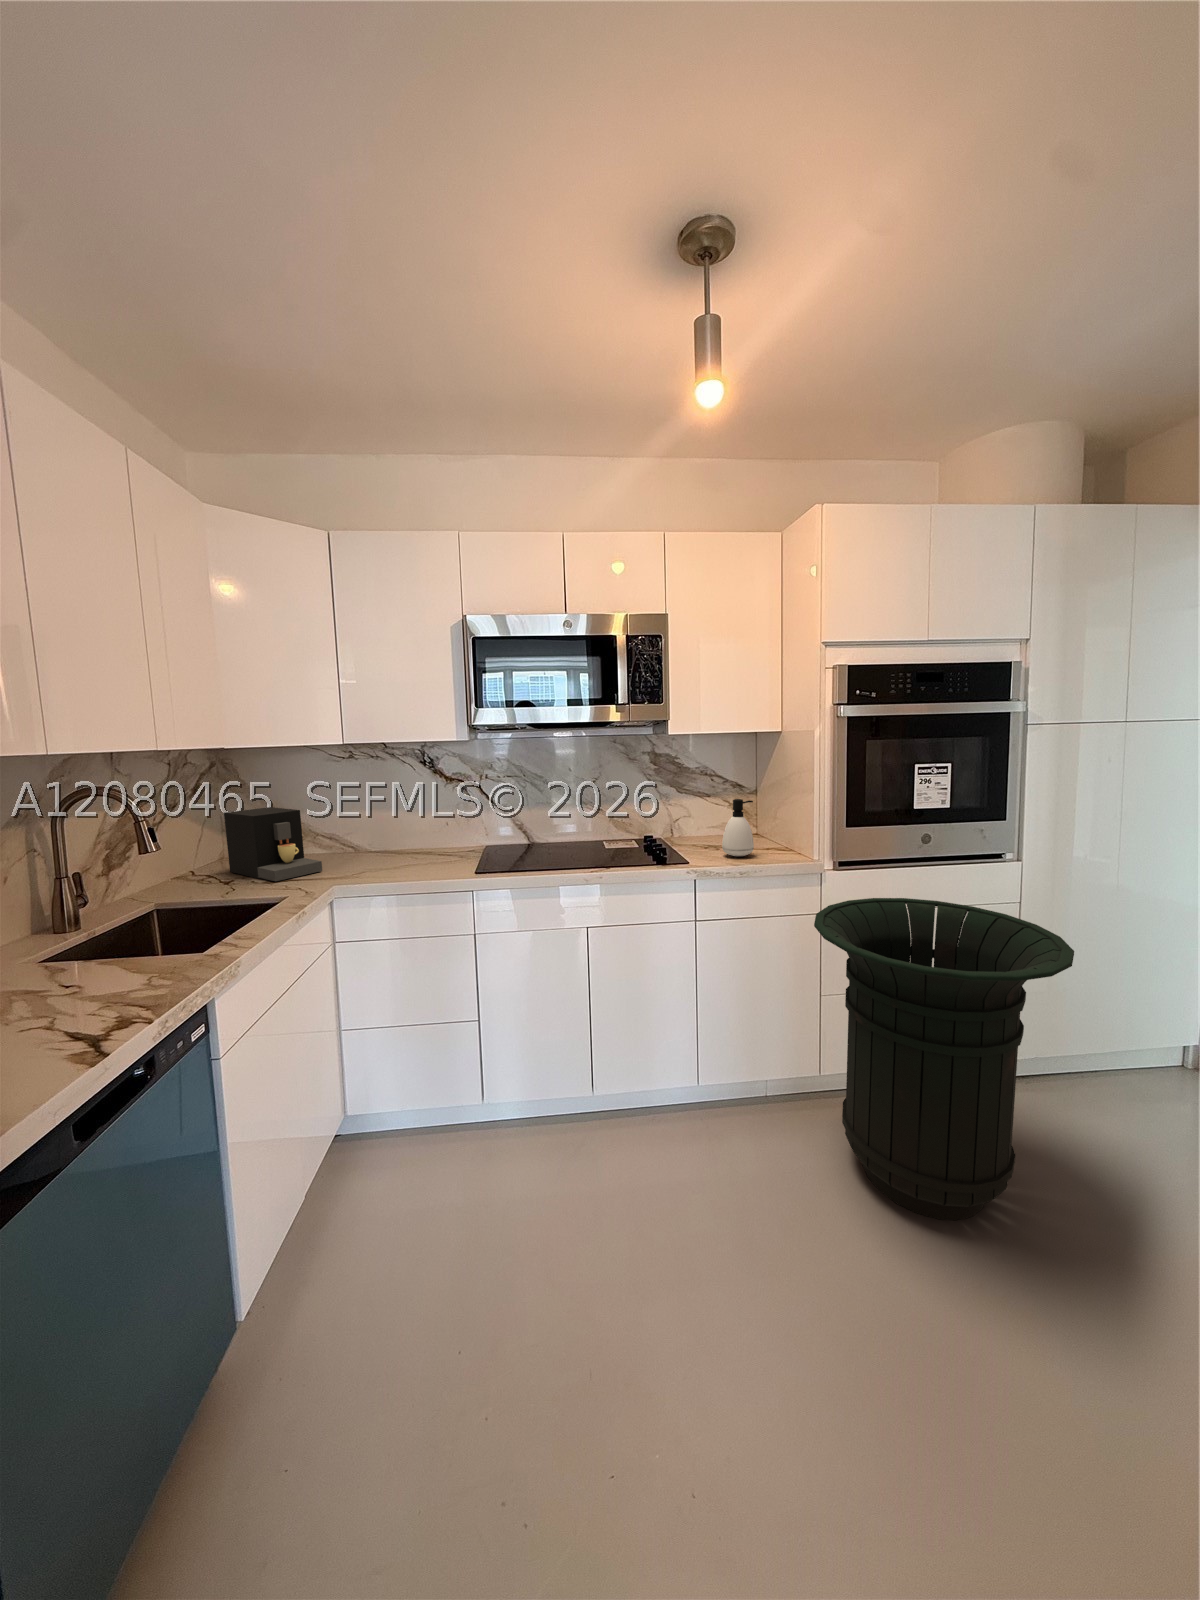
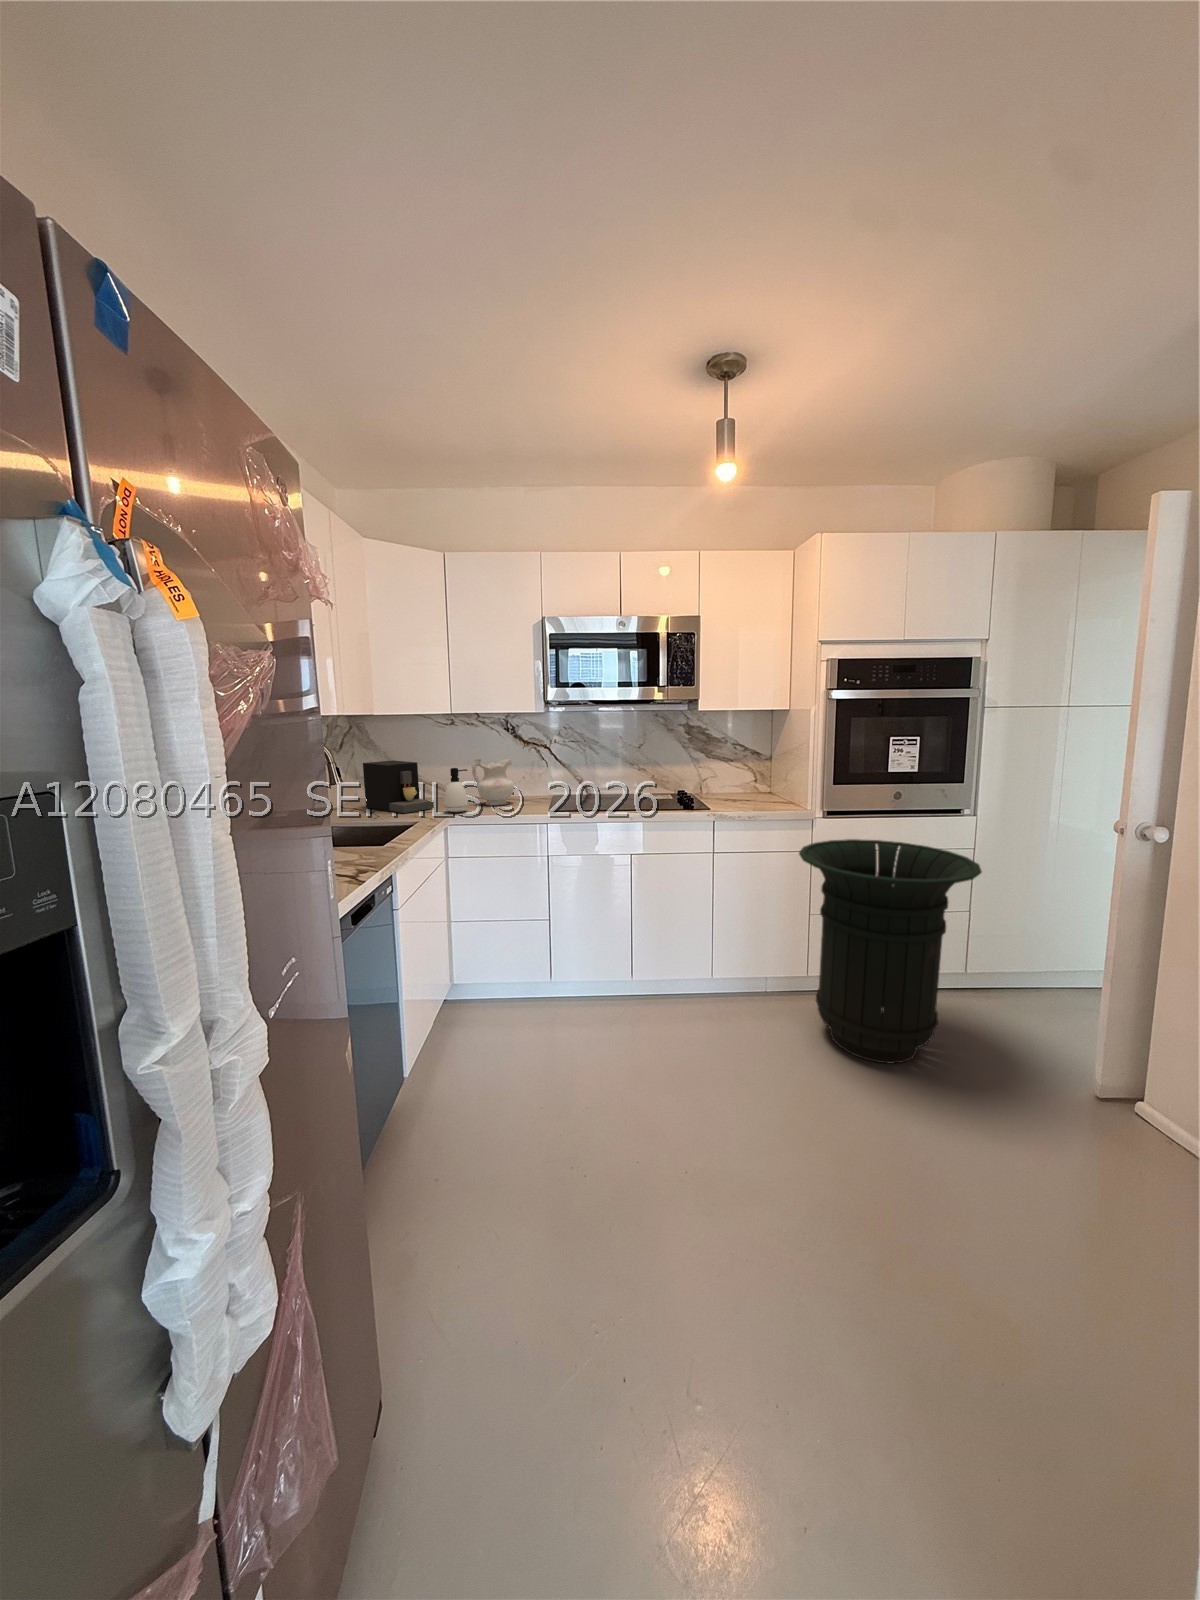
soap dispenser: present [722,799,754,856] -> present [444,768,468,812]
ceramic pitcher: none [375,802,433,864] -> present [472,759,514,806]

